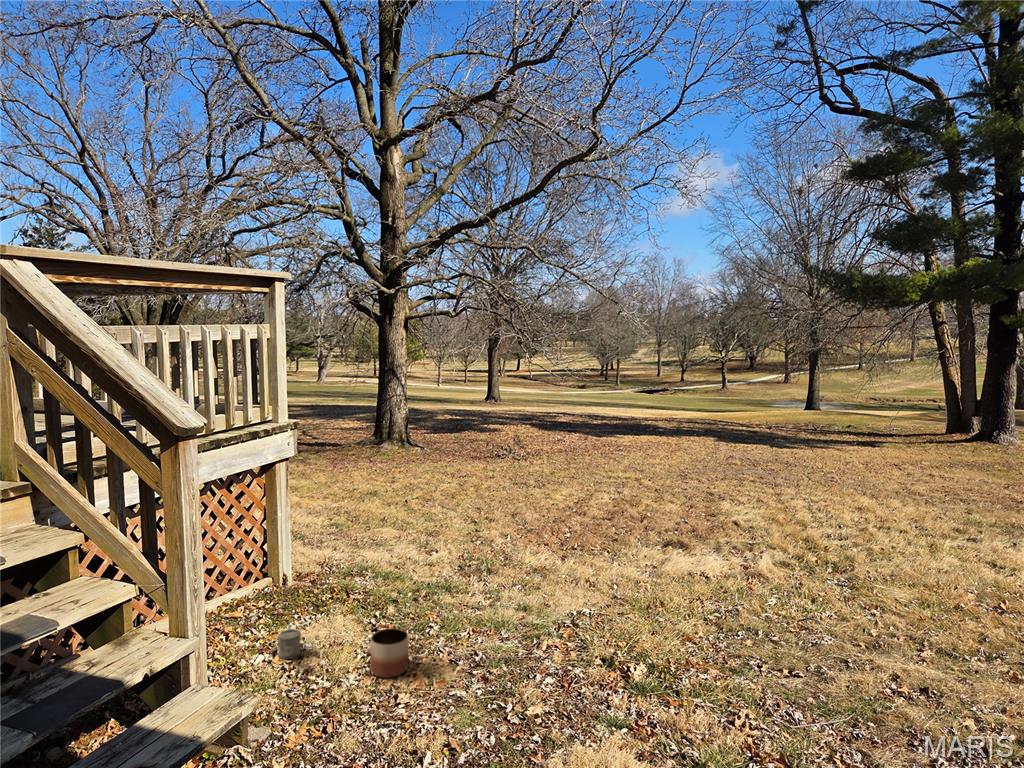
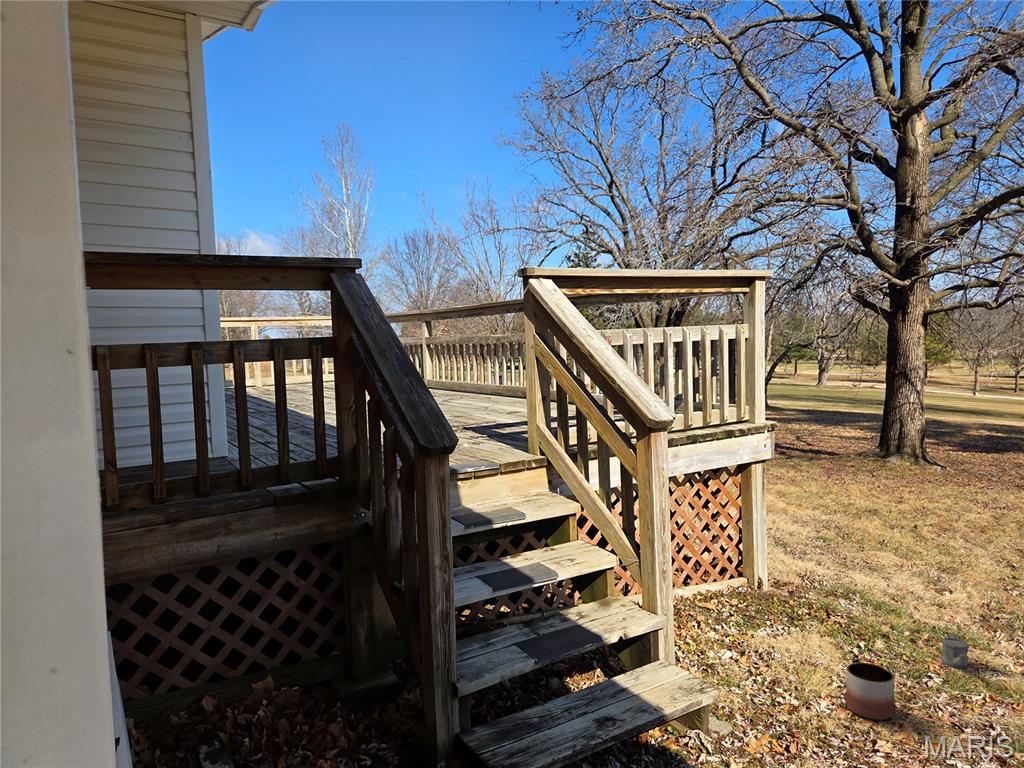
watering can: present [278,625,301,659] -> present [941,633,969,669]

